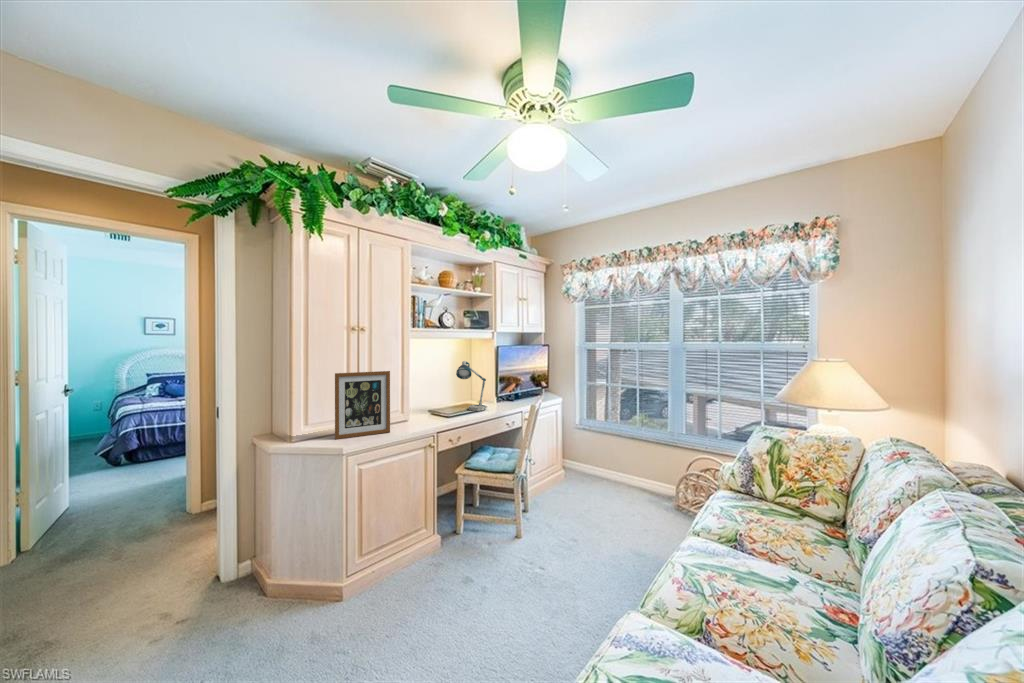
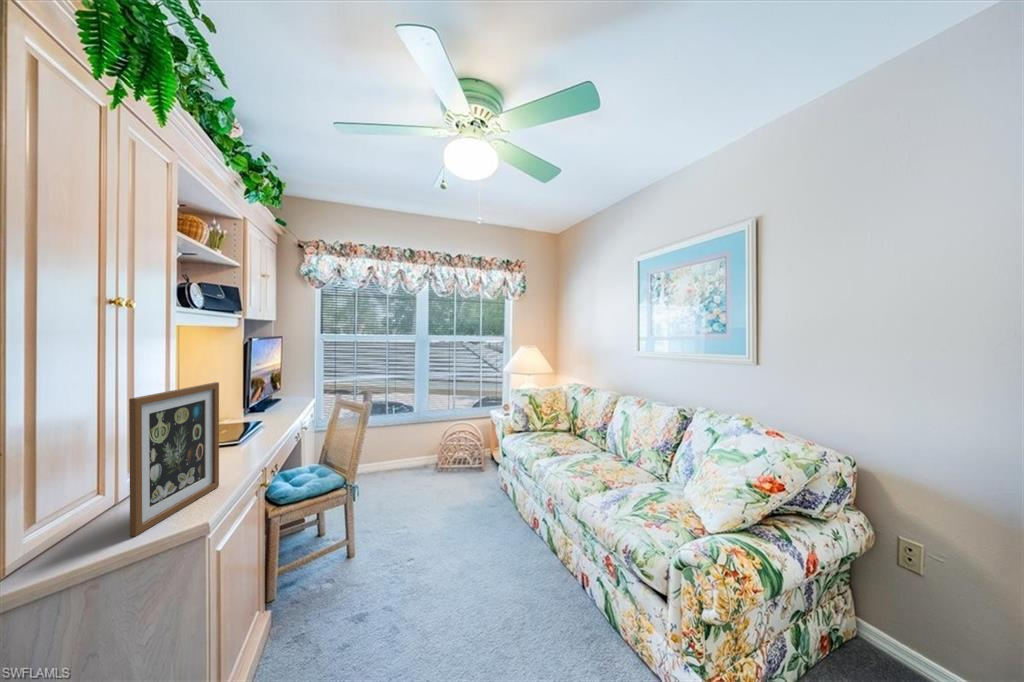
desk lamp: present [456,361,486,411] -> none [232,359,265,430]

